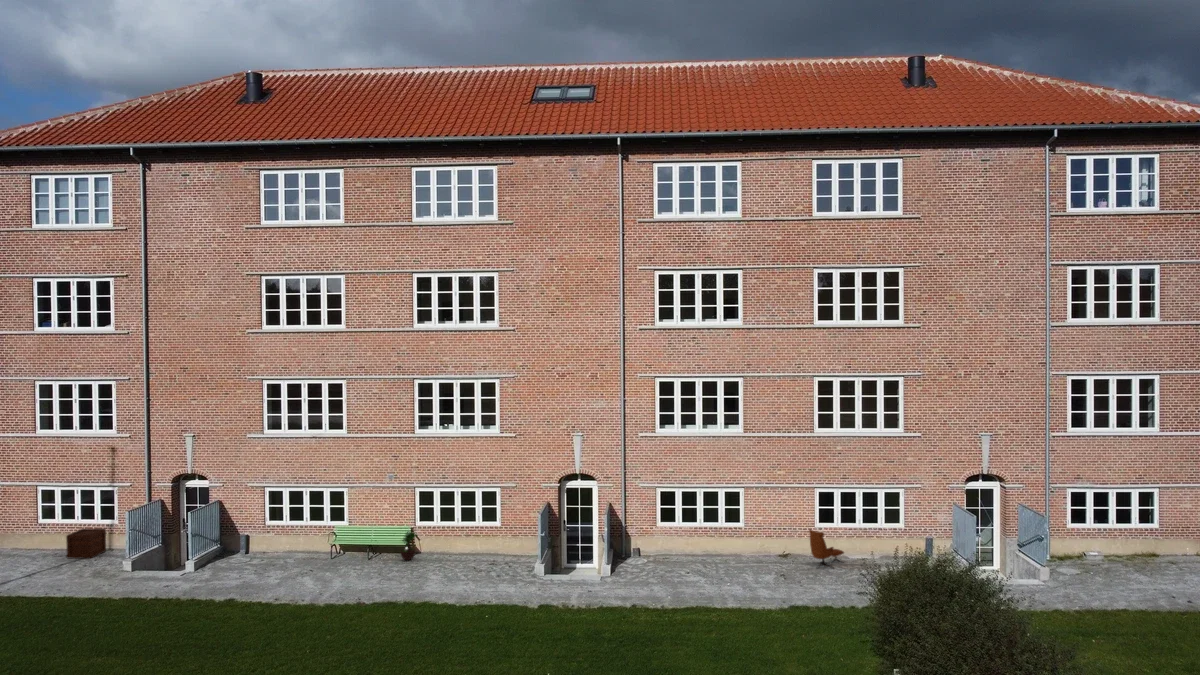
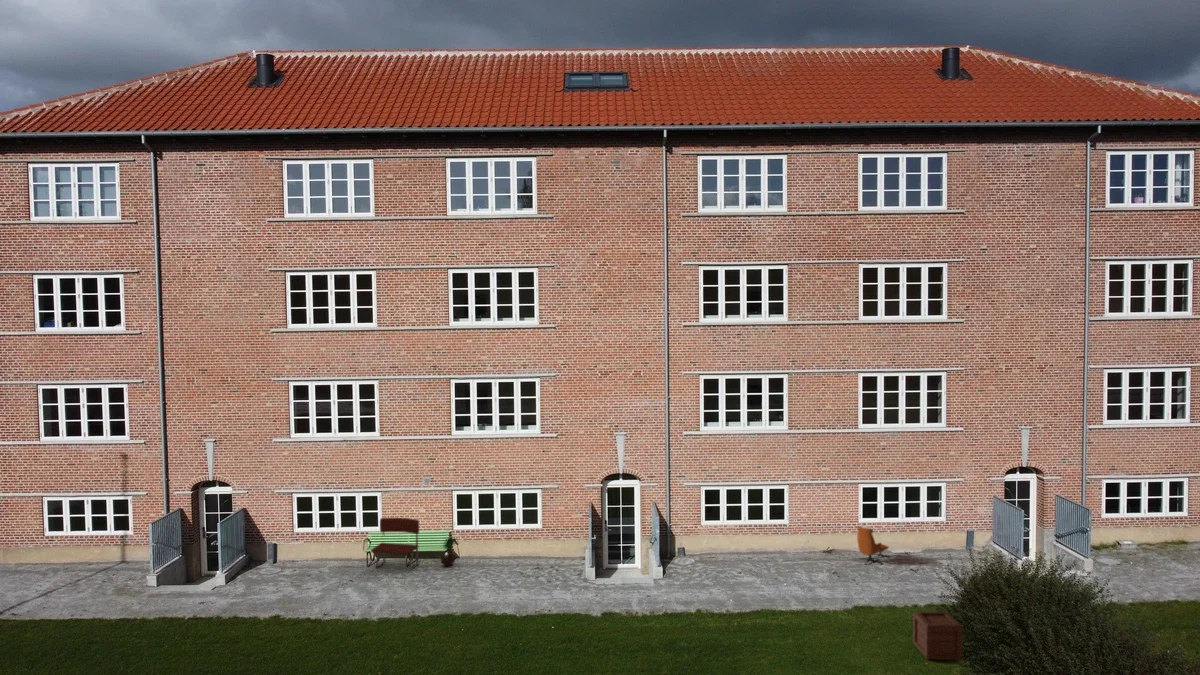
bench: none [334,512,381,563] -> present [371,518,419,570]
wooden crate: present [66,528,106,558] -> present [913,612,963,660]

